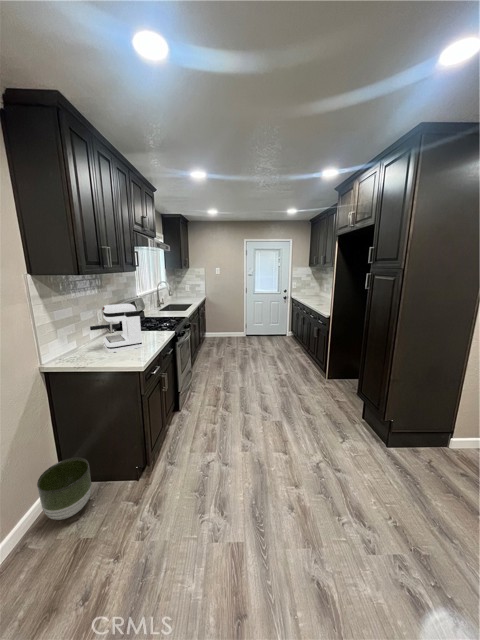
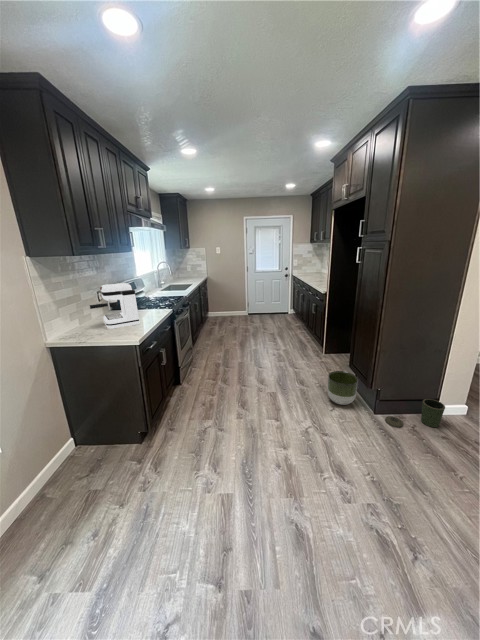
trash can: none [399,432,462,463] -> present [385,399,445,428]
planter: present [37,458,91,520] -> present [328,371,358,405]

